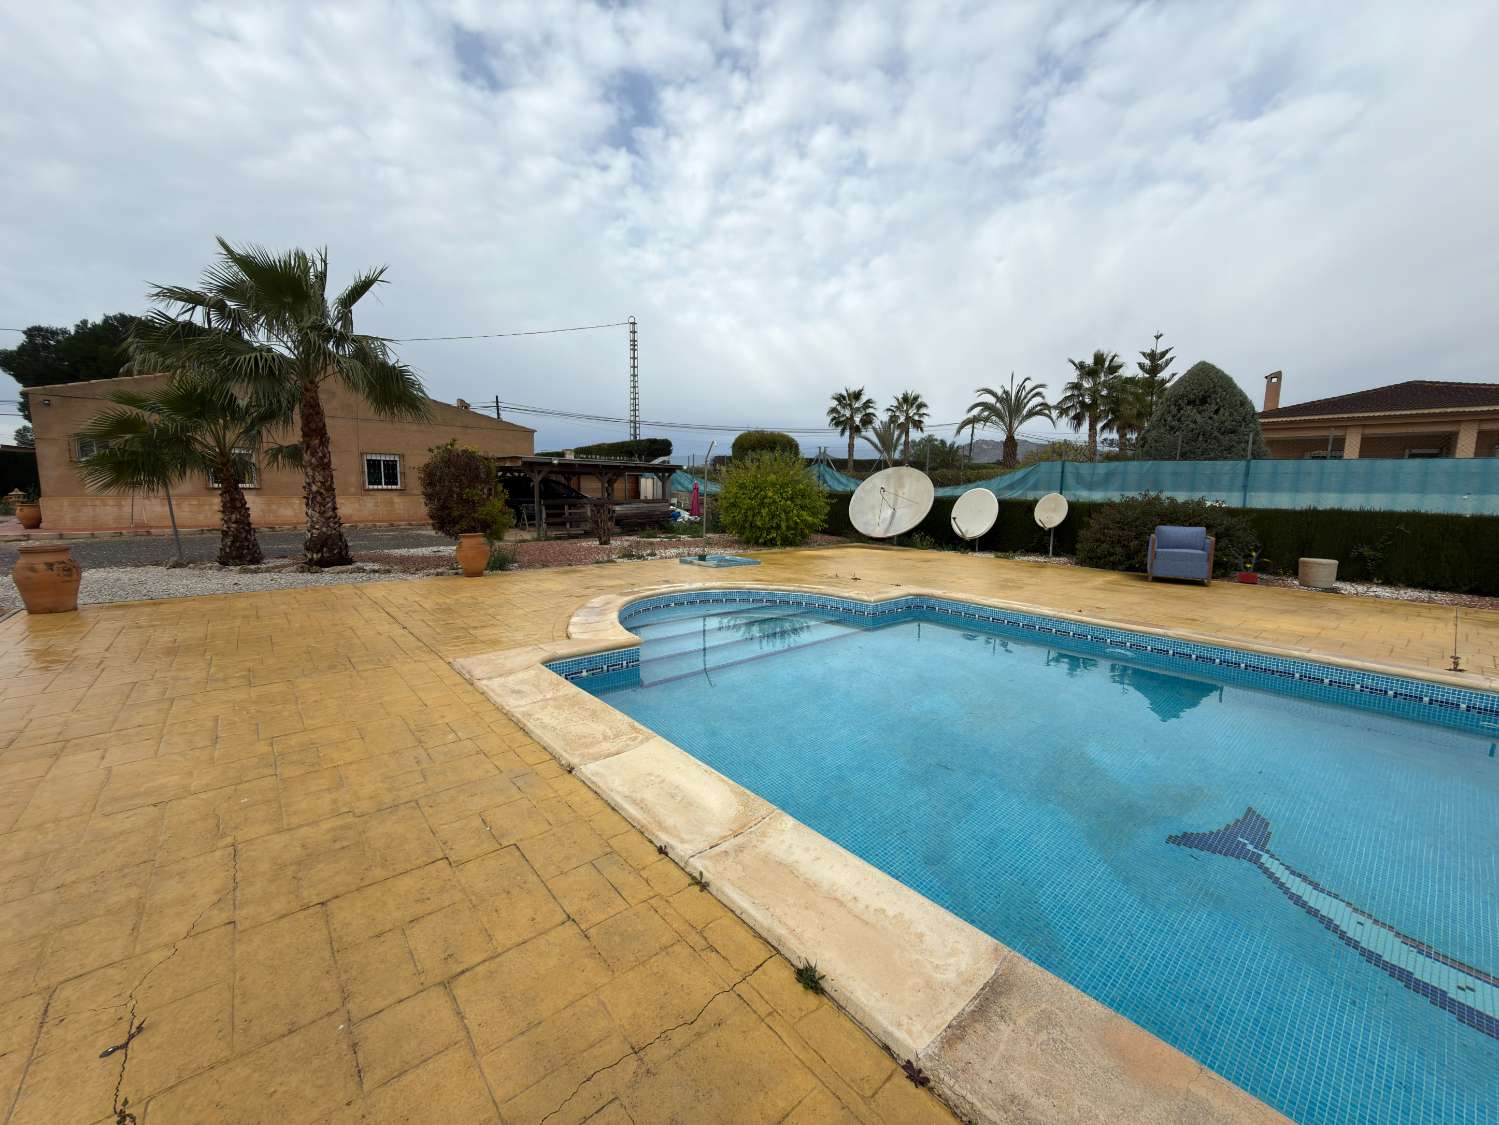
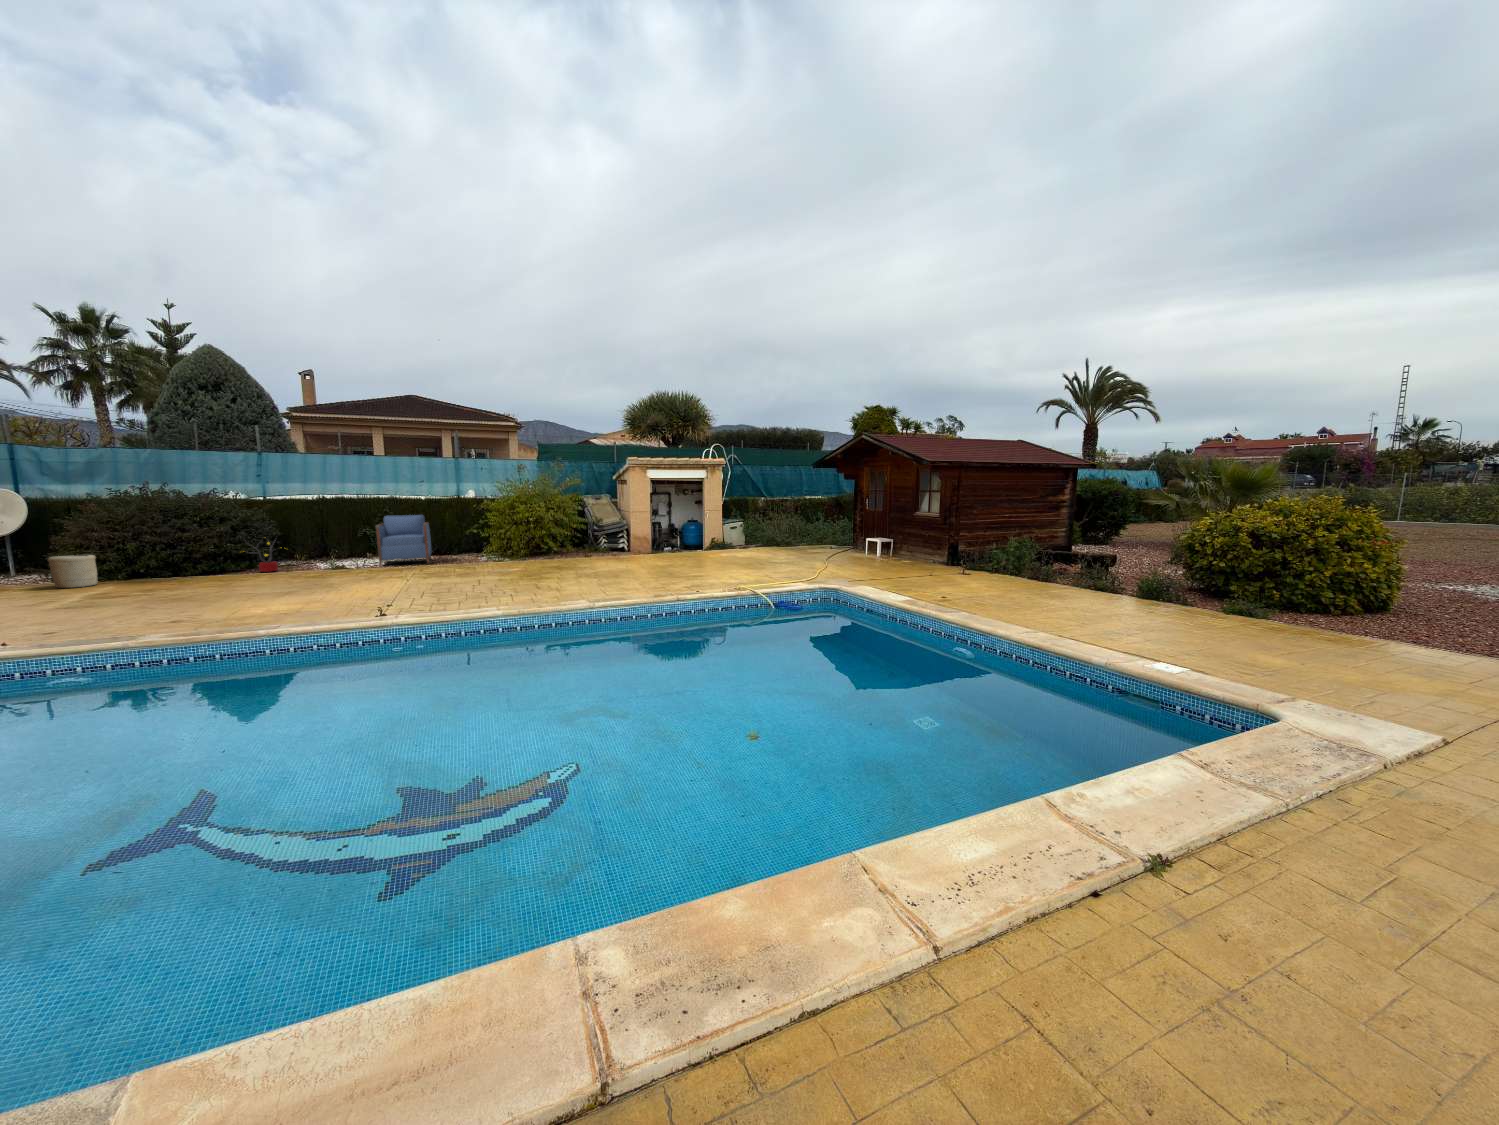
armchair: present [1147,526,1215,586] -> present [376,515,431,566]
woven basket: present [1298,558,1338,588] -> present [48,555,97,588]

